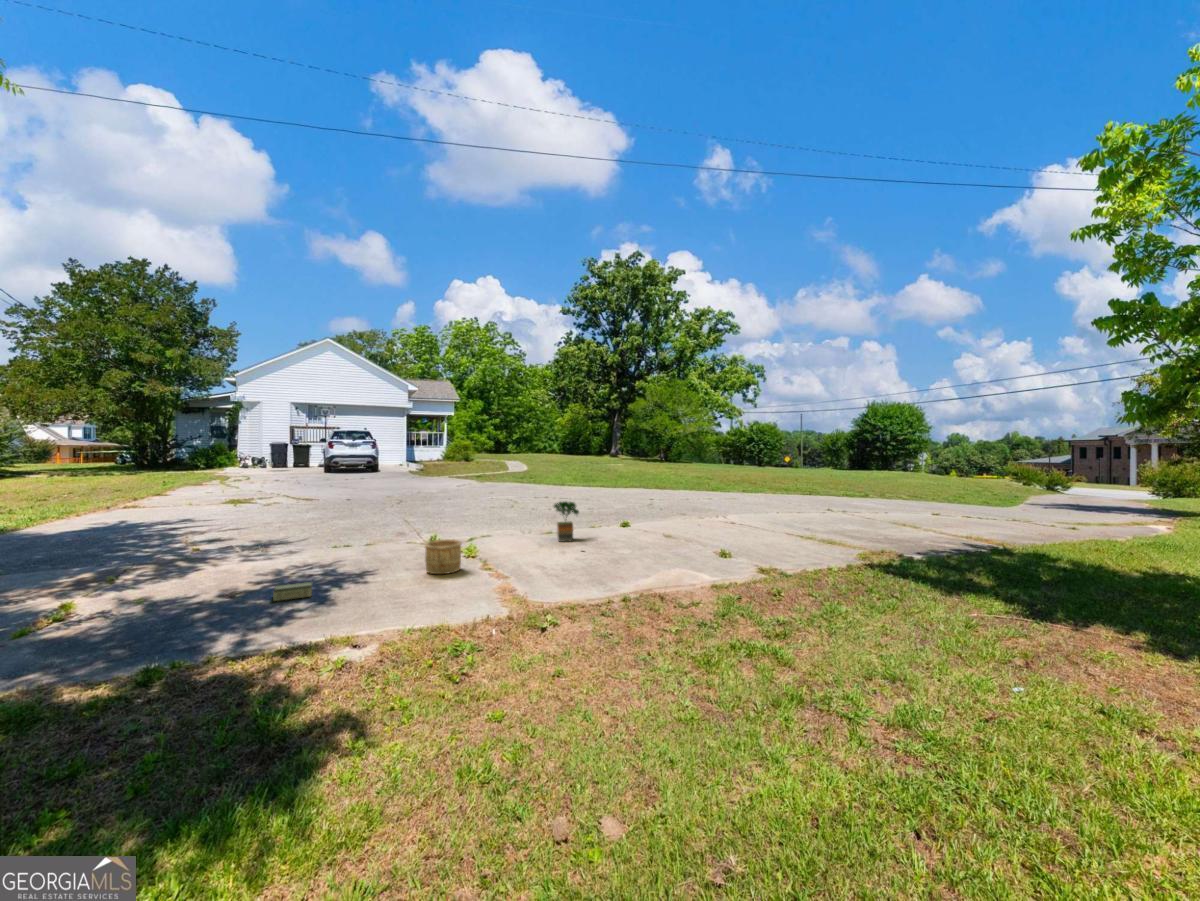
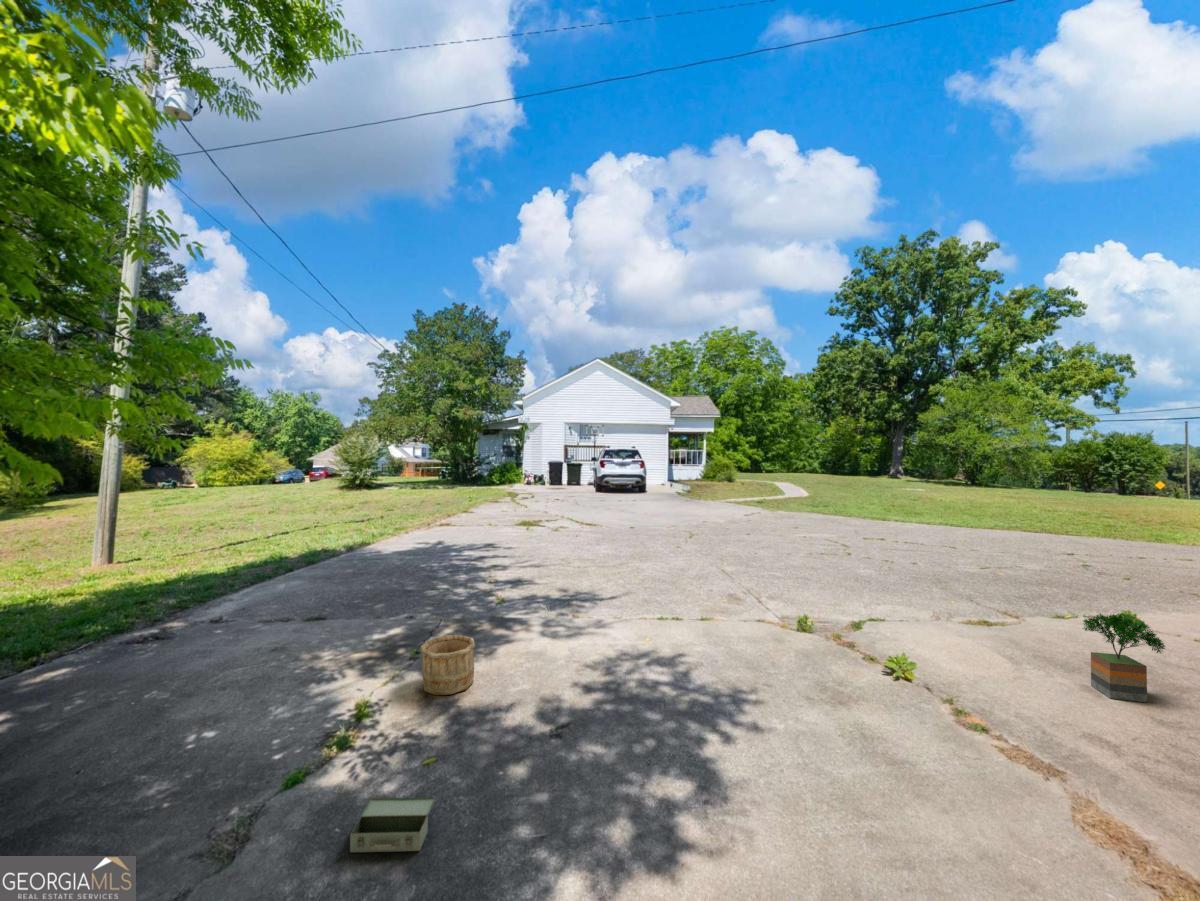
wooden bucket: present [425,540,461,574] -> present [420,635,475,695]
toolbox: present [273,582,312,601] -> present [350,797,434,852]

